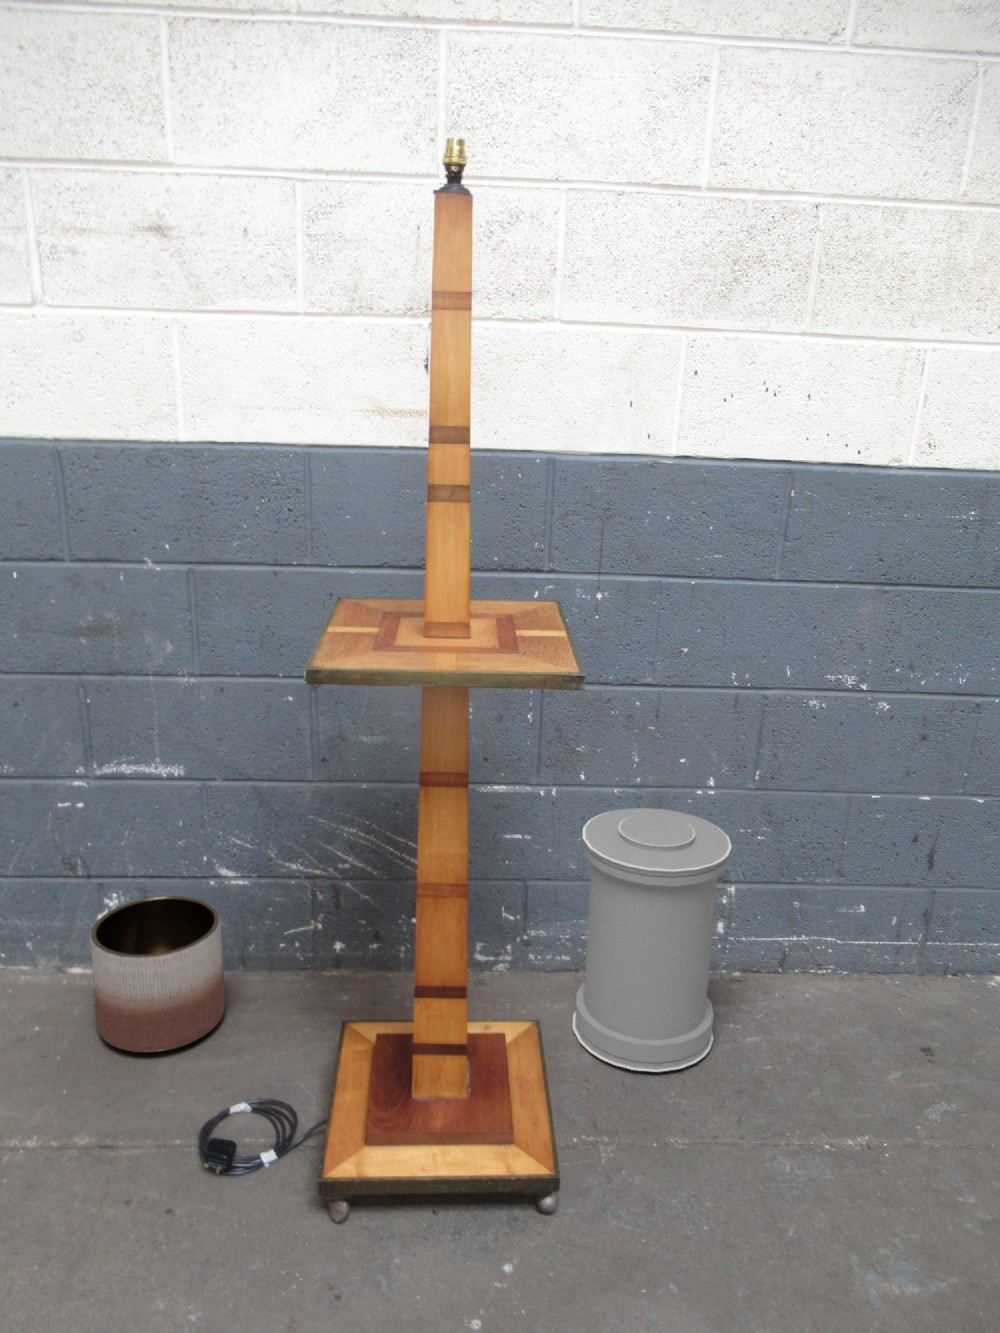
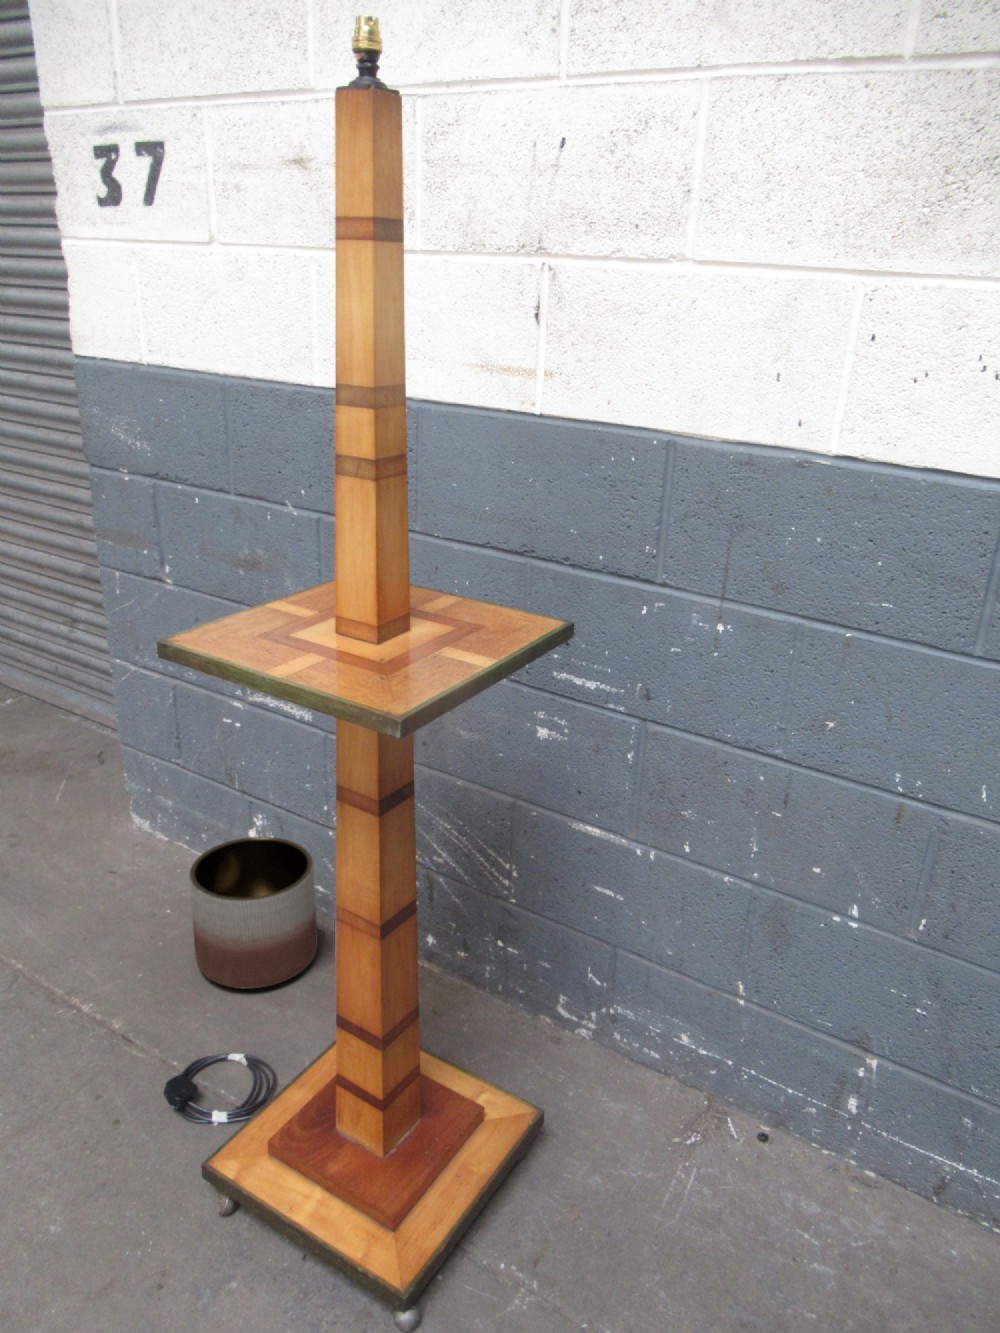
trash can: present [573,808,731,1072] -> none [595,902,809,1254]

